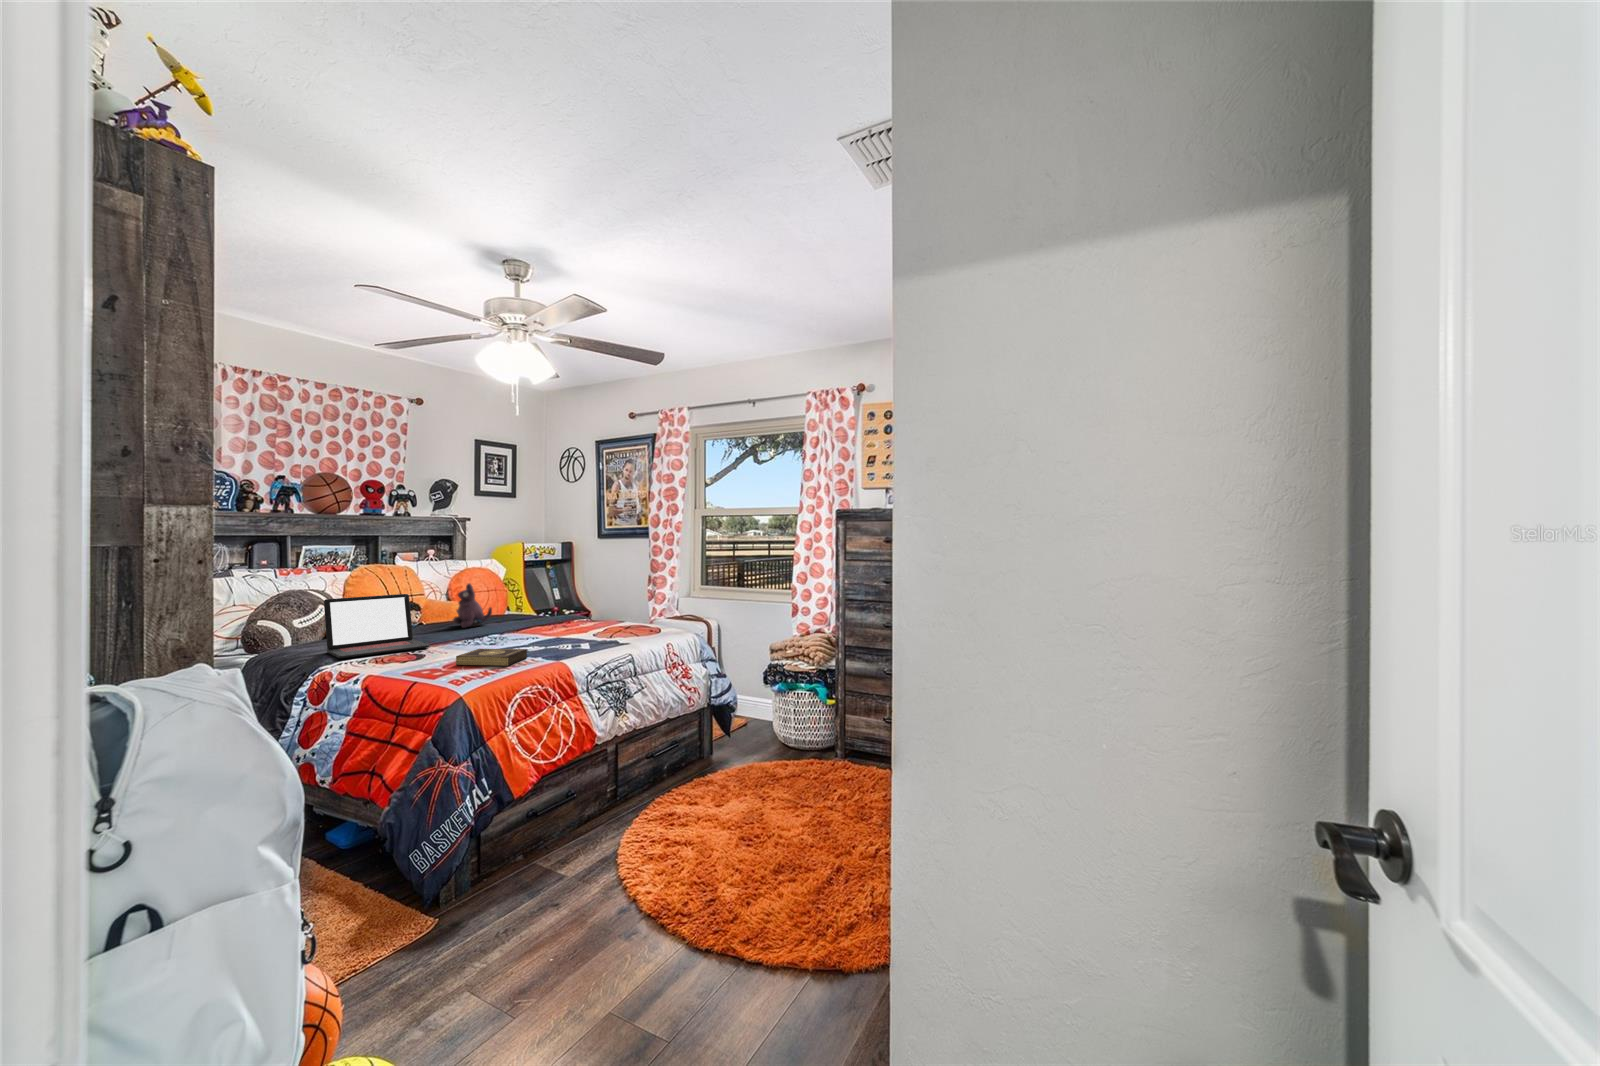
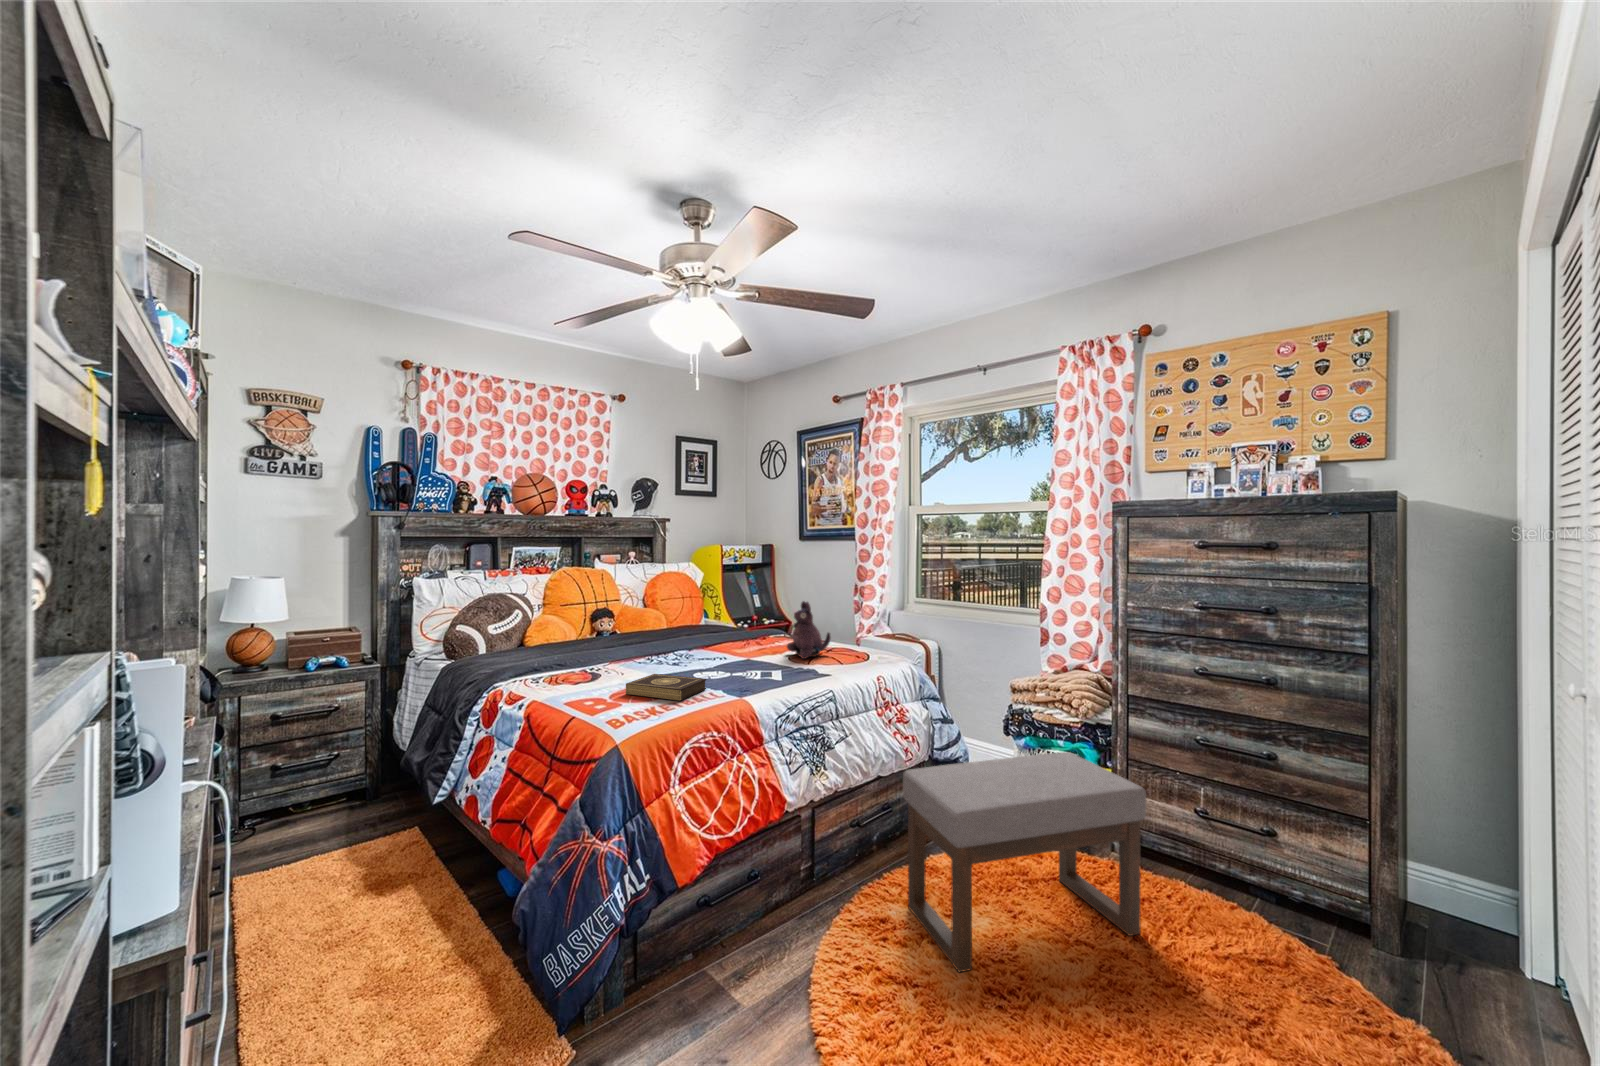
plush toy: present [453,583,492,628] -> present [787,601,831,659]
laptop: present [324,594,429,659] -> none [510,603,608,675]
ottoman: none [687,685,846,833] -> present [903,752,1146,972]

